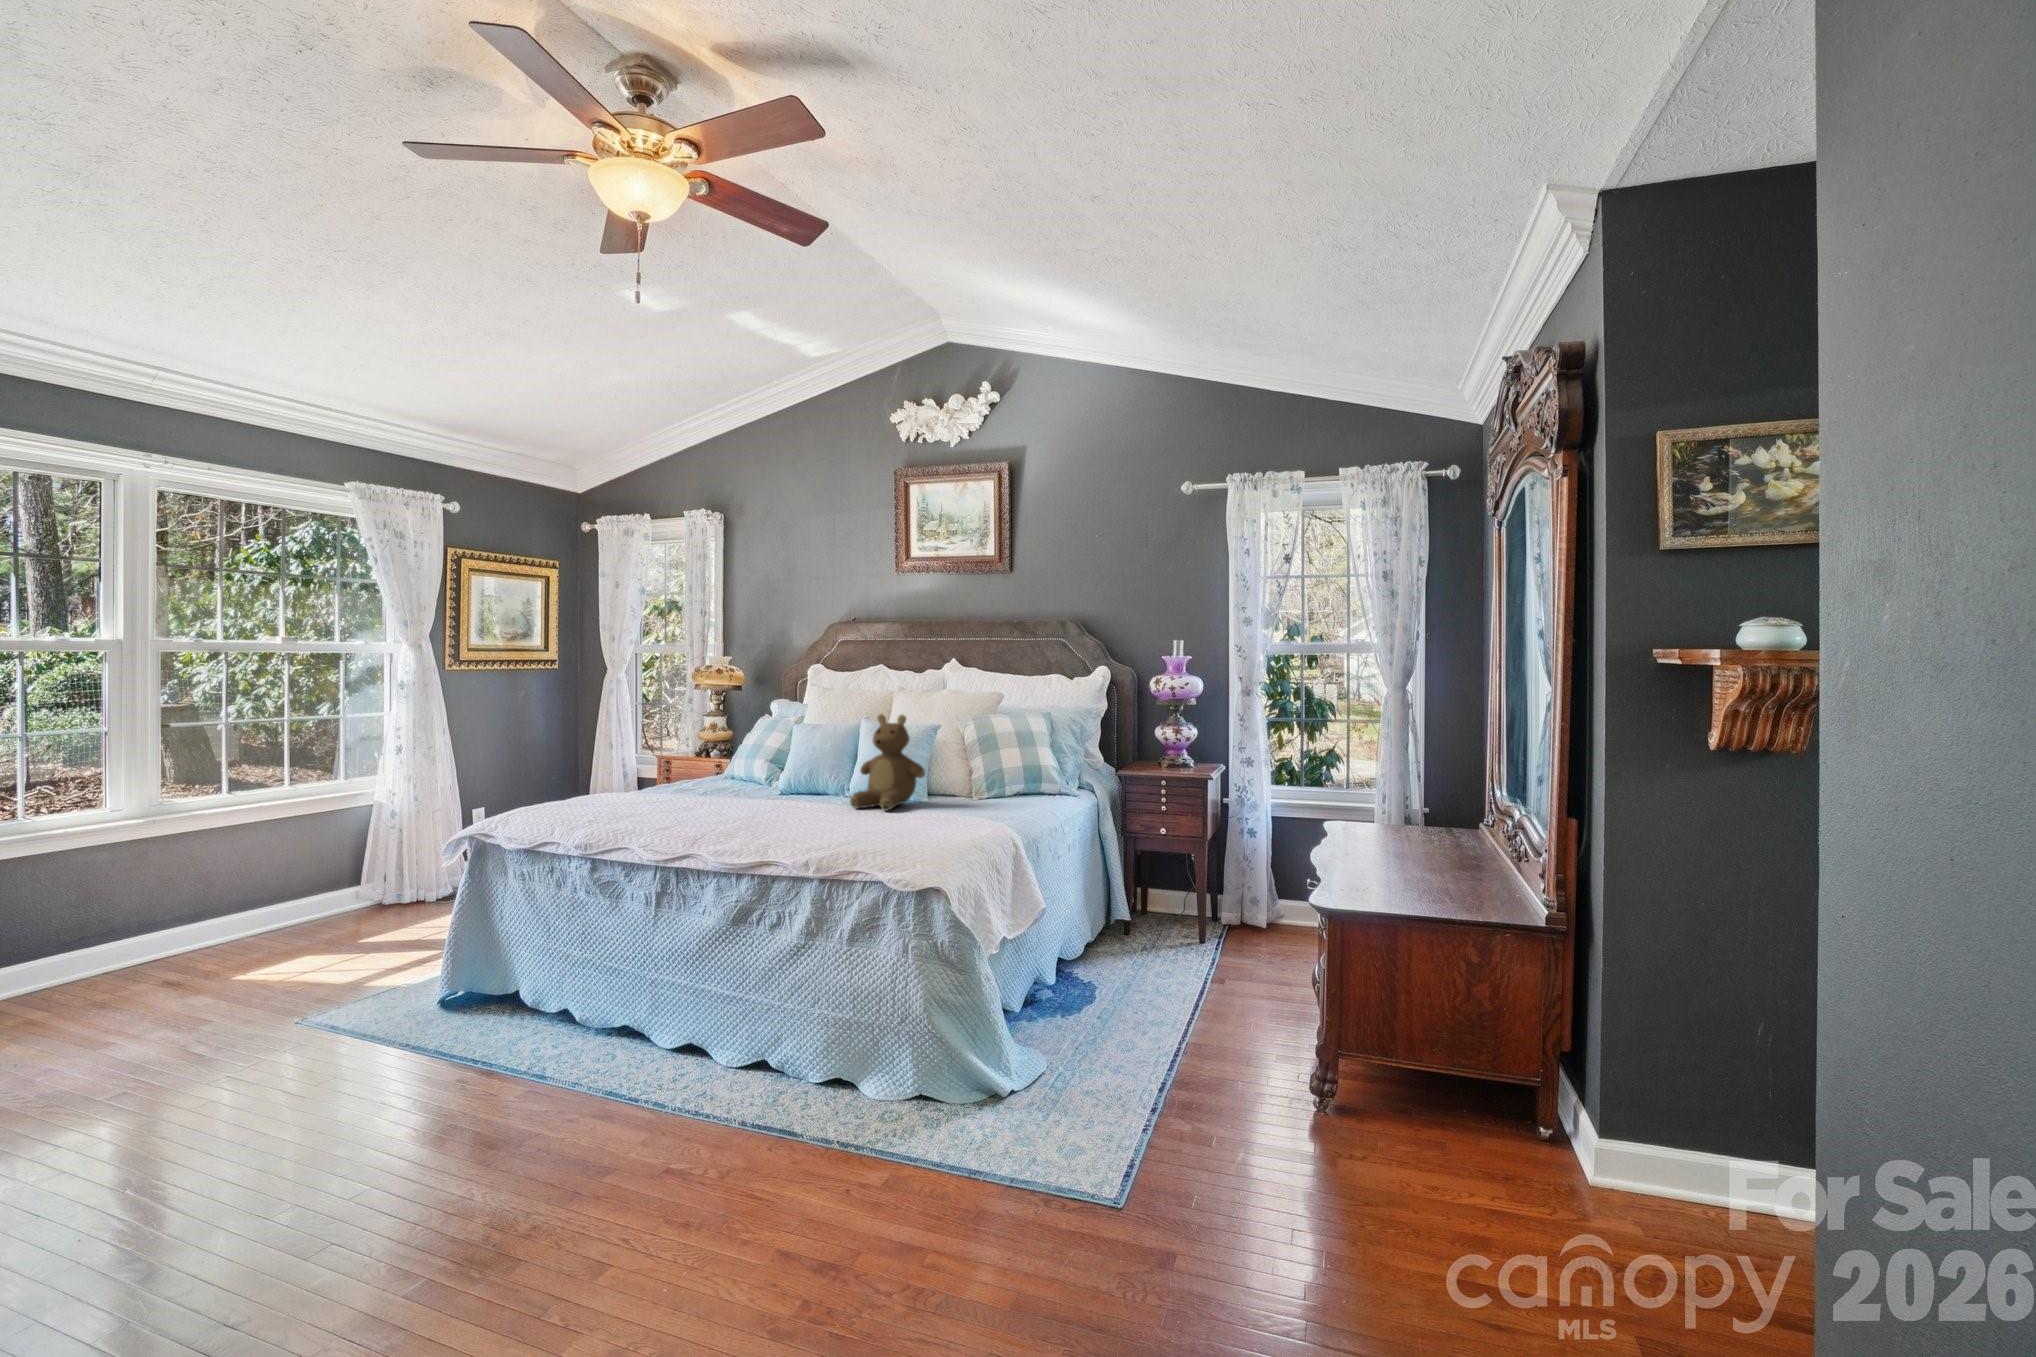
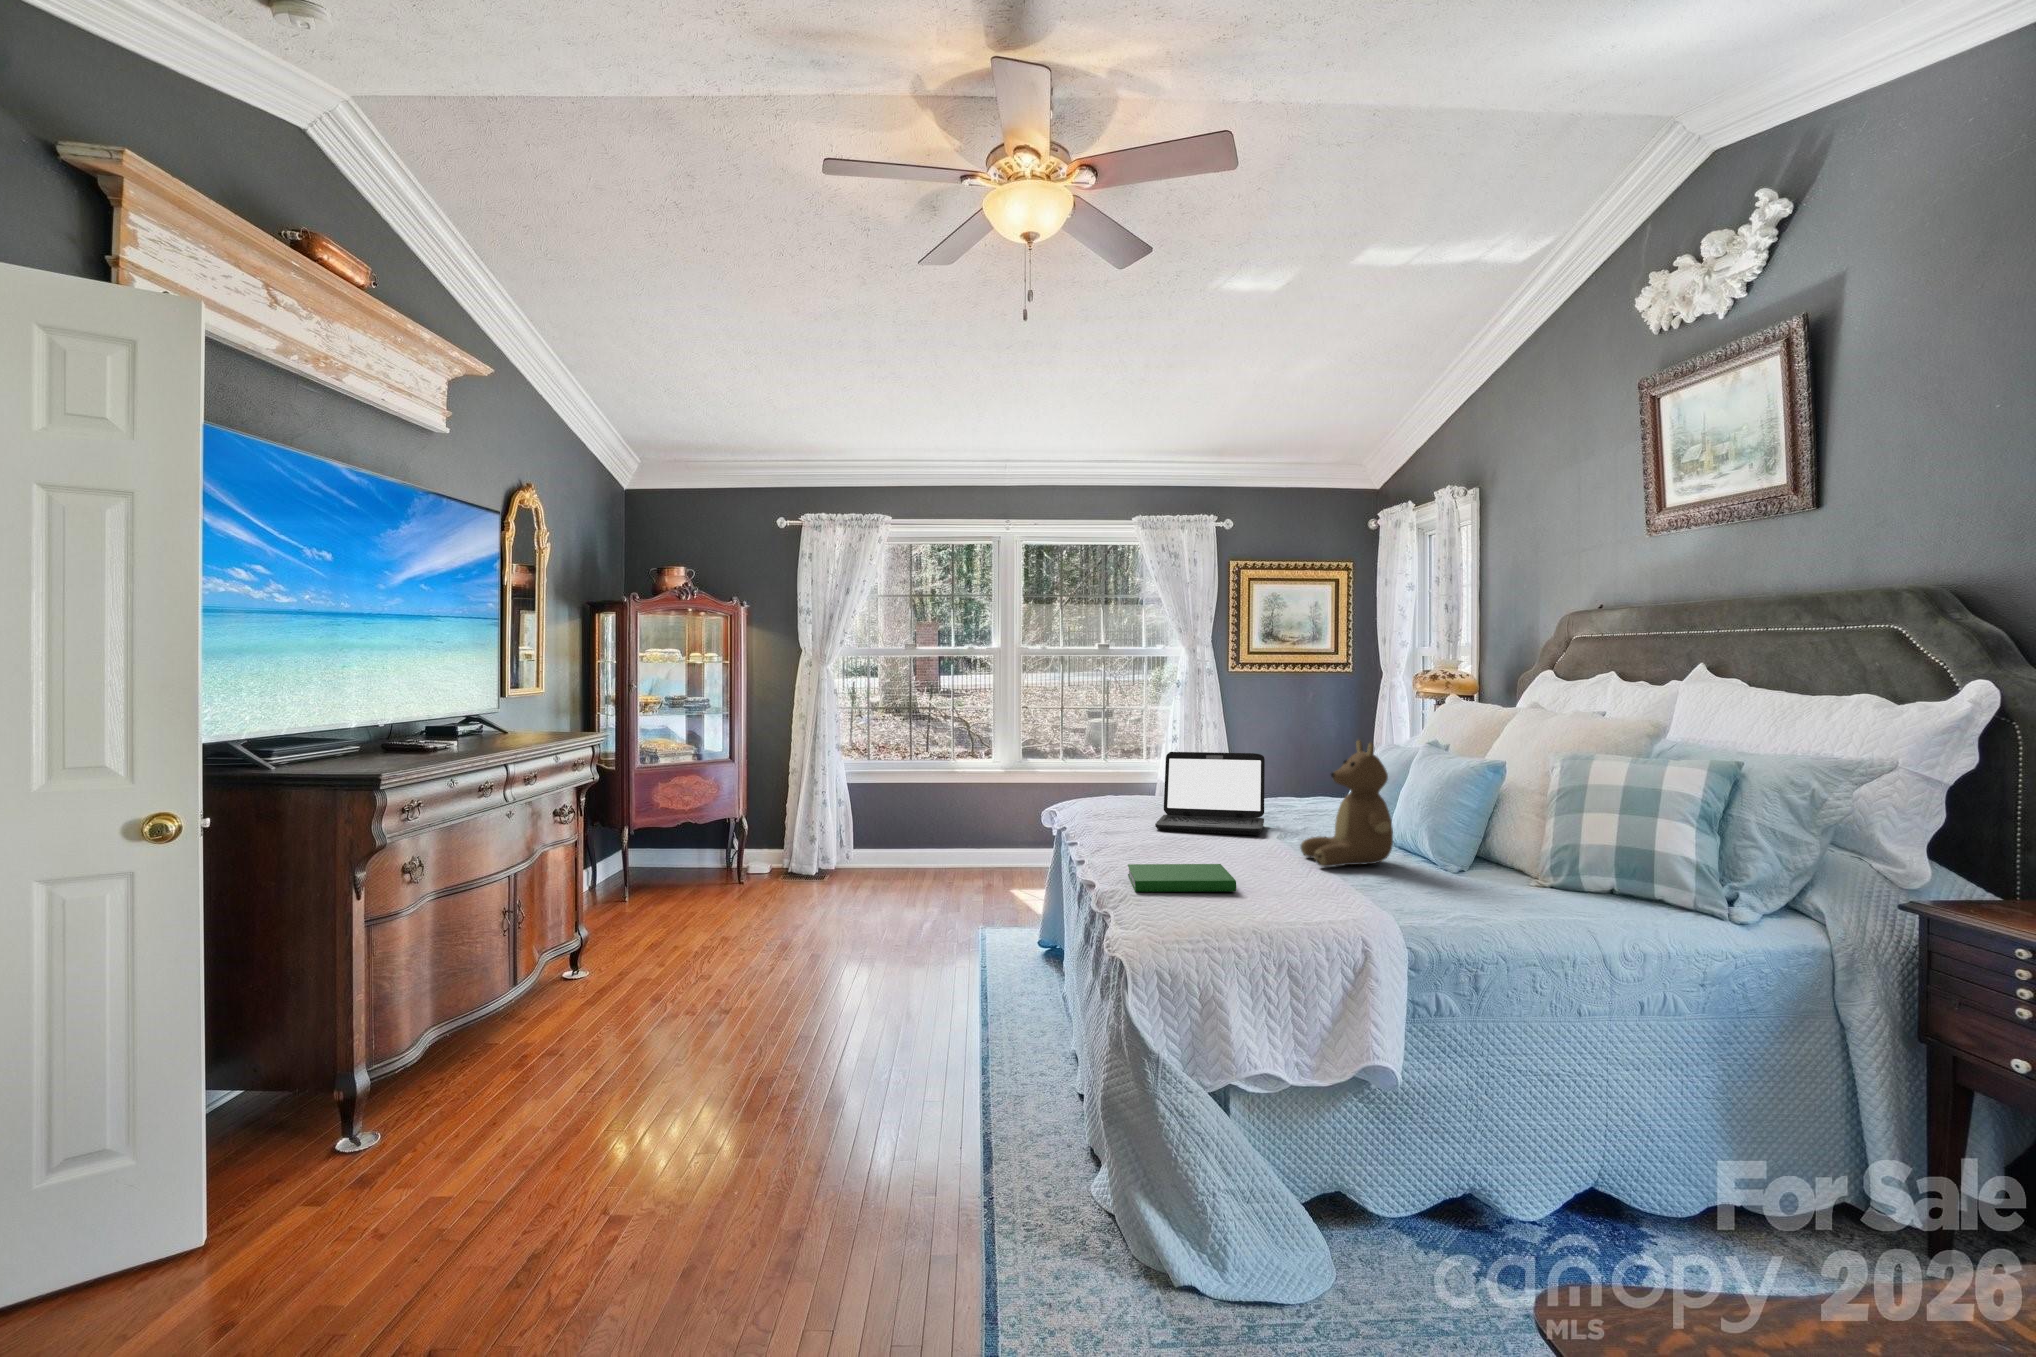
laptop: none [655,737,779,816] -> present [1155,752,1265,835]
hardcover book: none [814,818,913,846] -> present [1128,864,1236,892]

